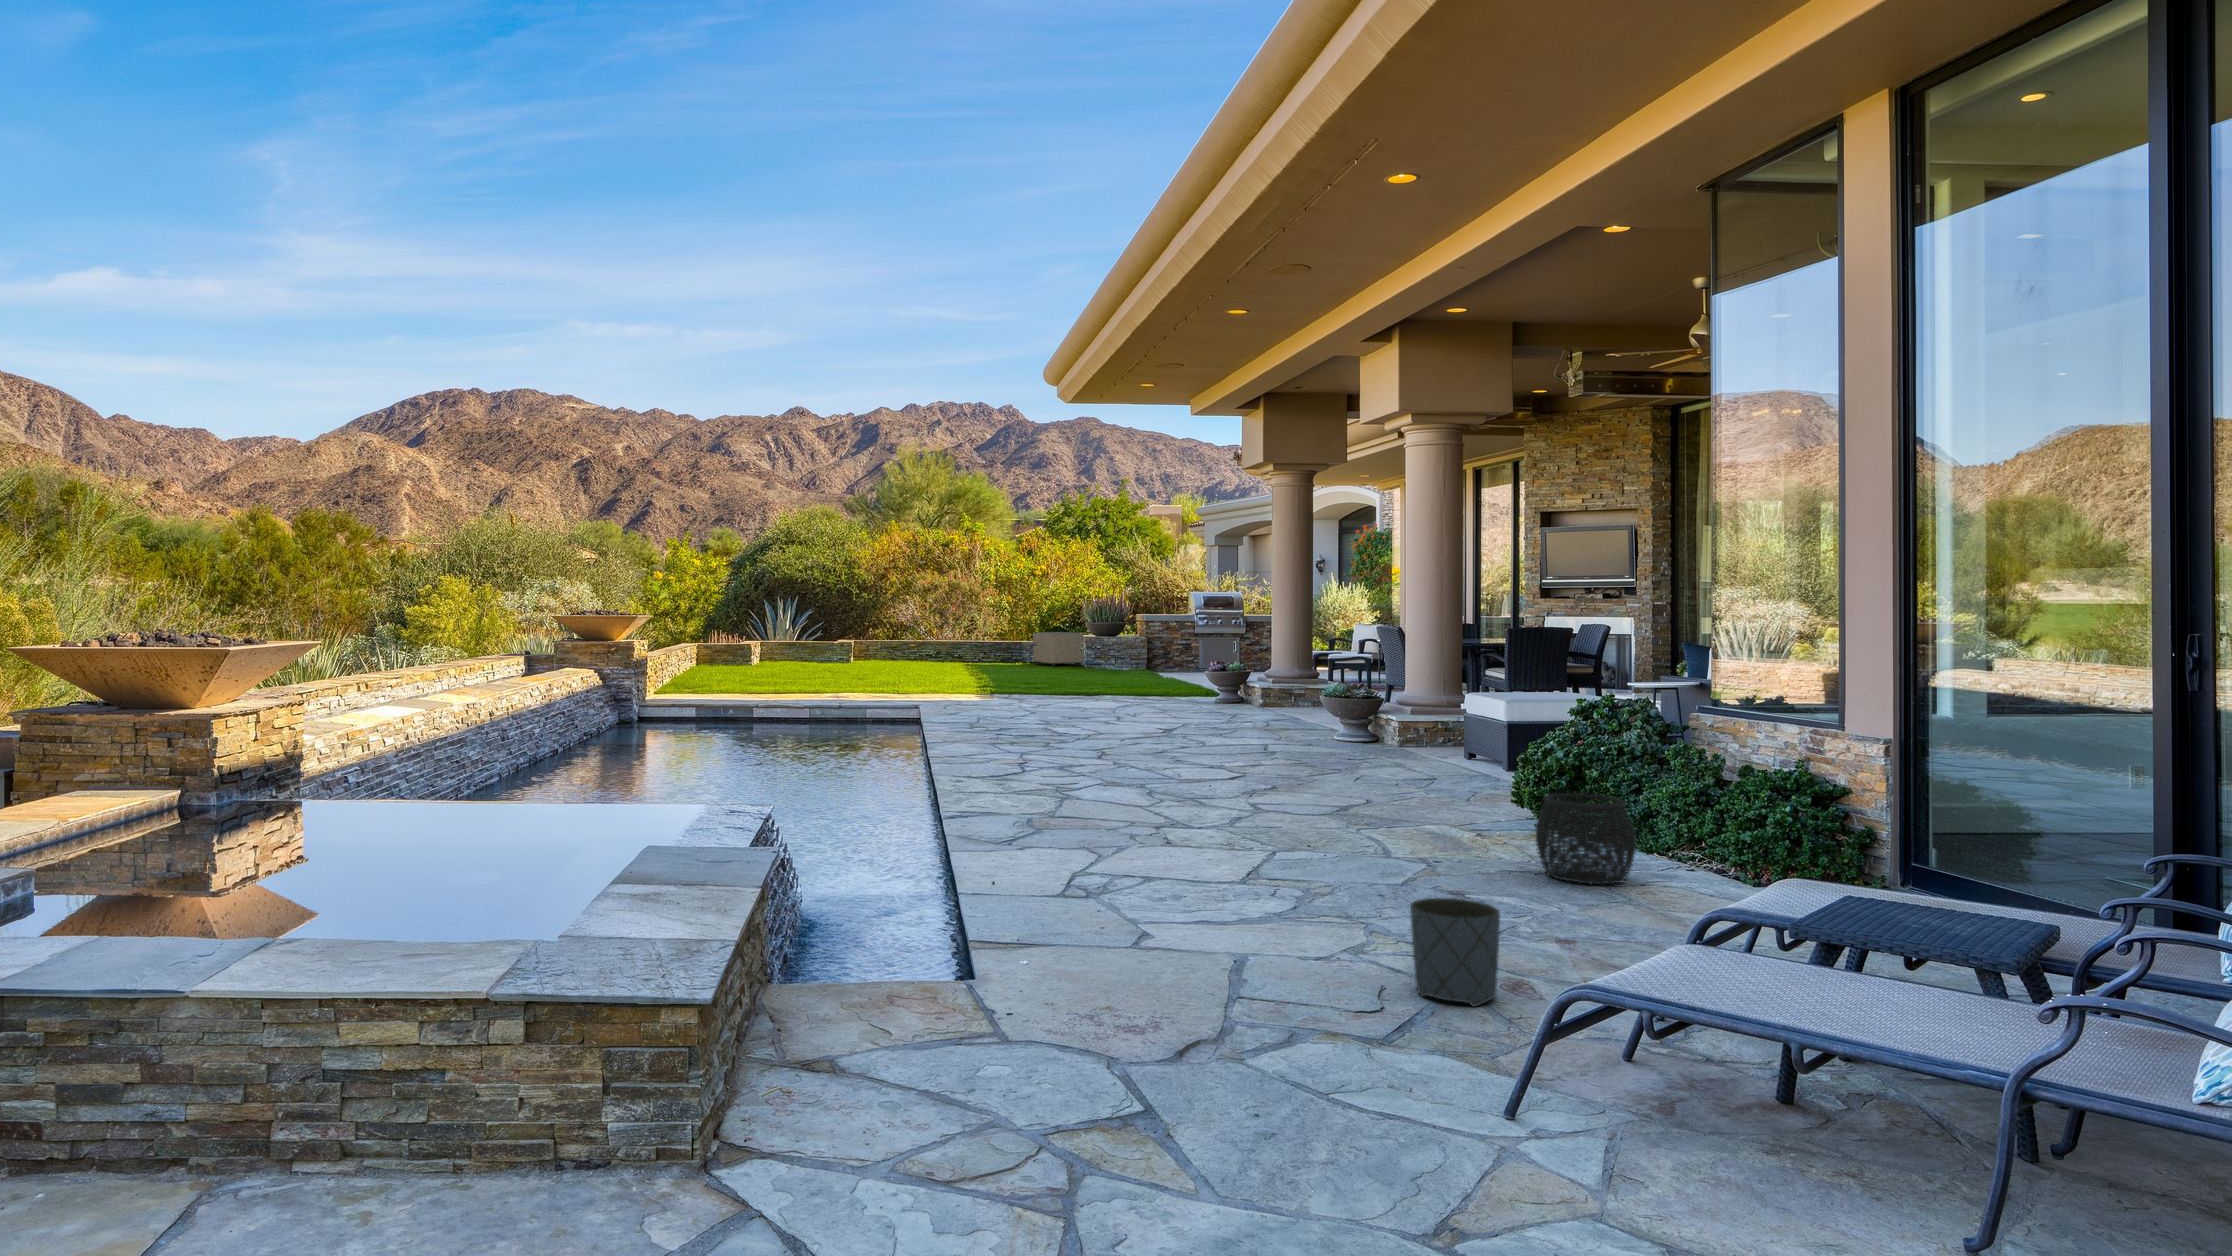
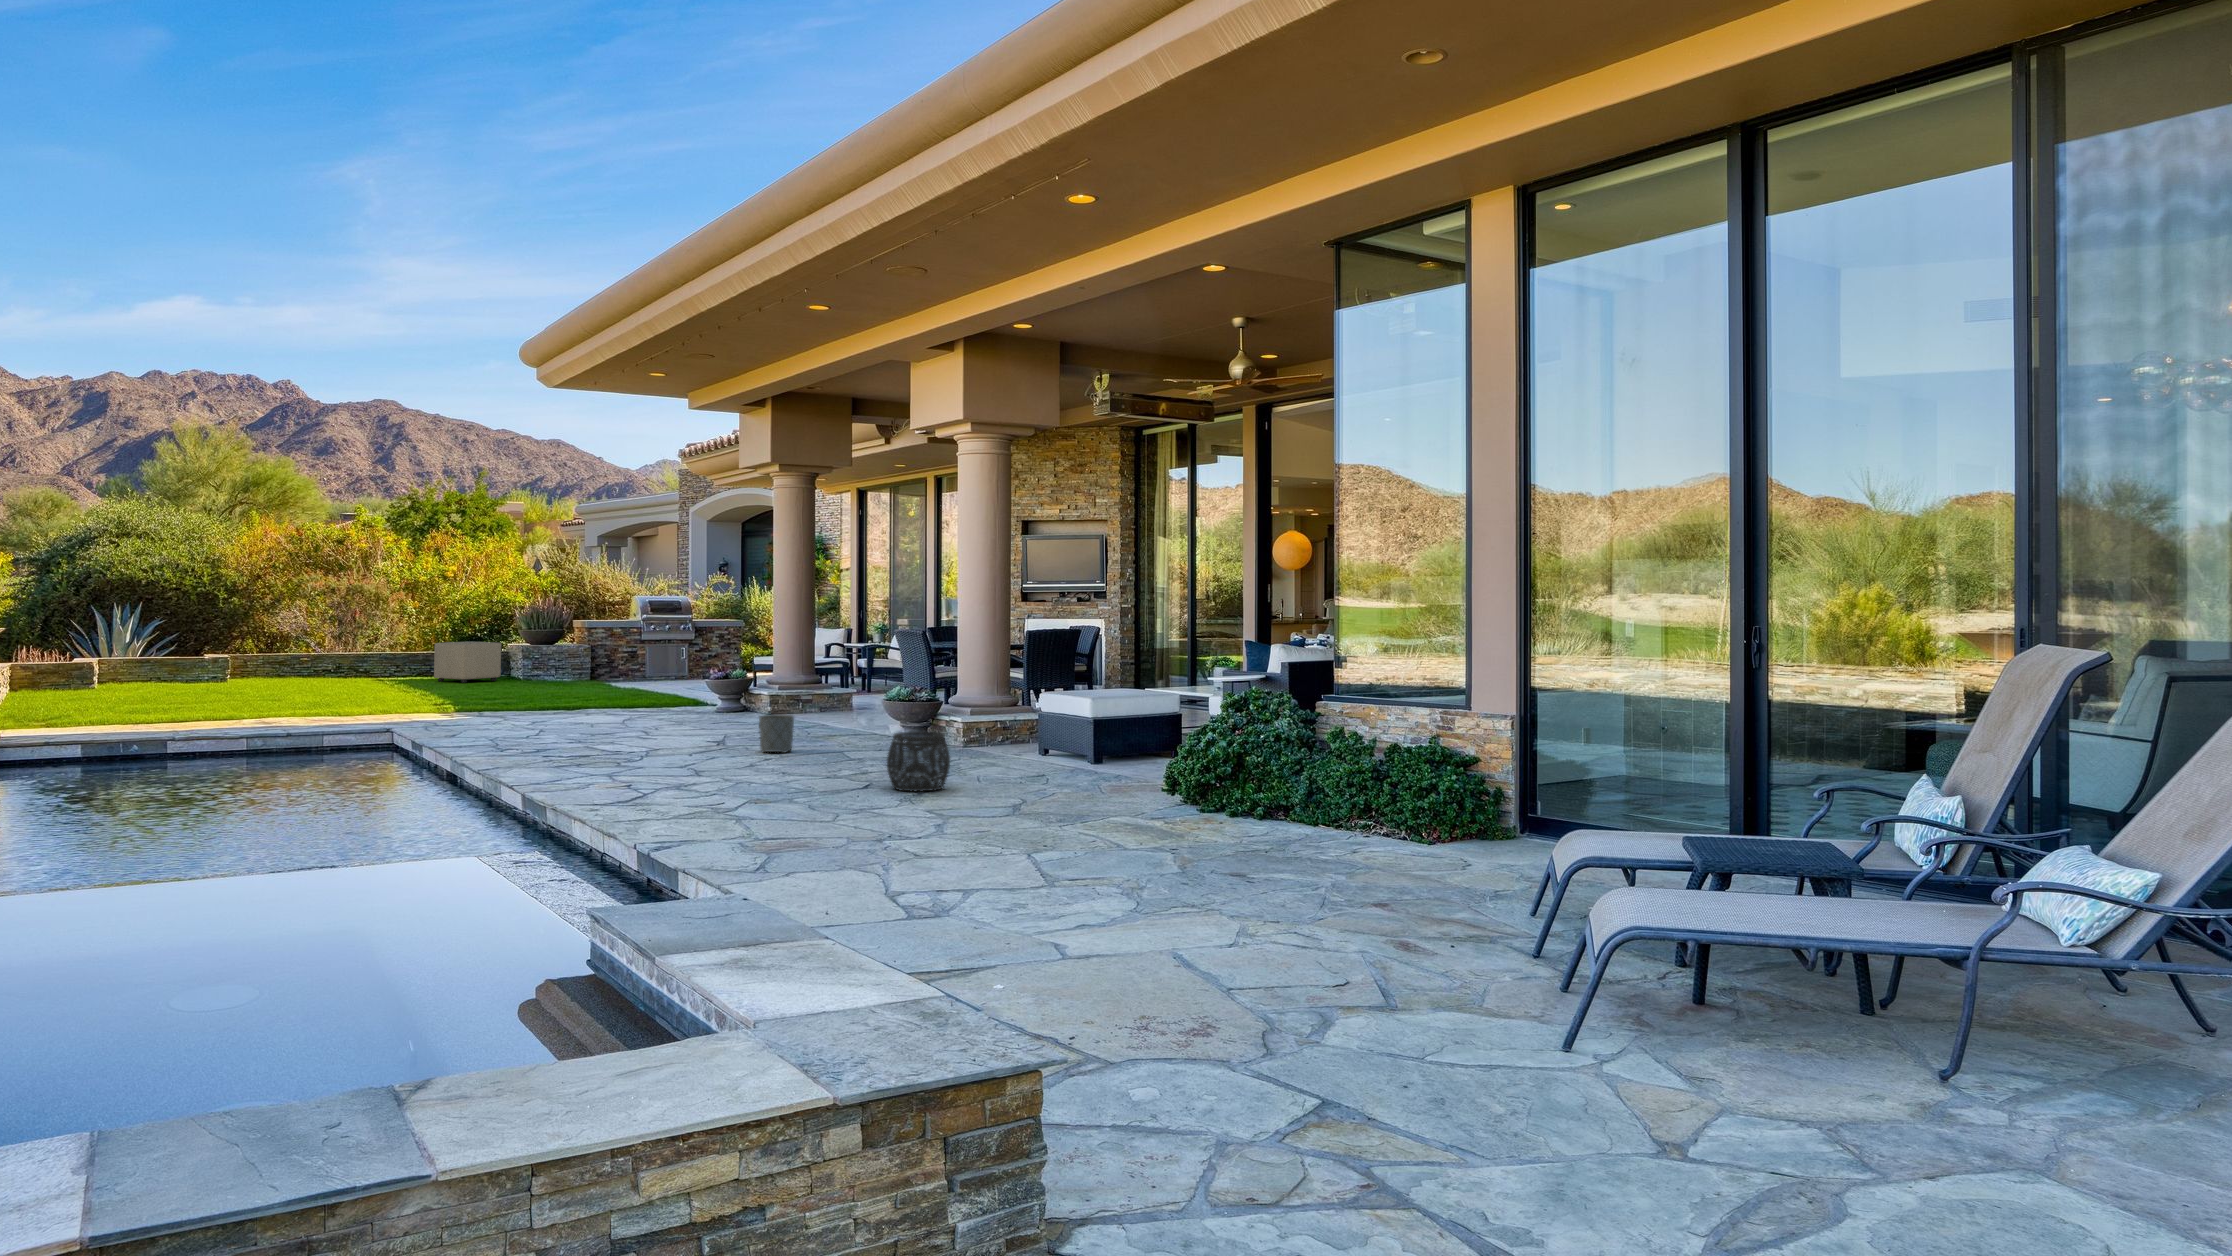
woven basket: present [1535,793,1636,885] -> present [887,731,950,792]
planter: present [1410,898,1500,1006] -> present [759,715,794,753]

